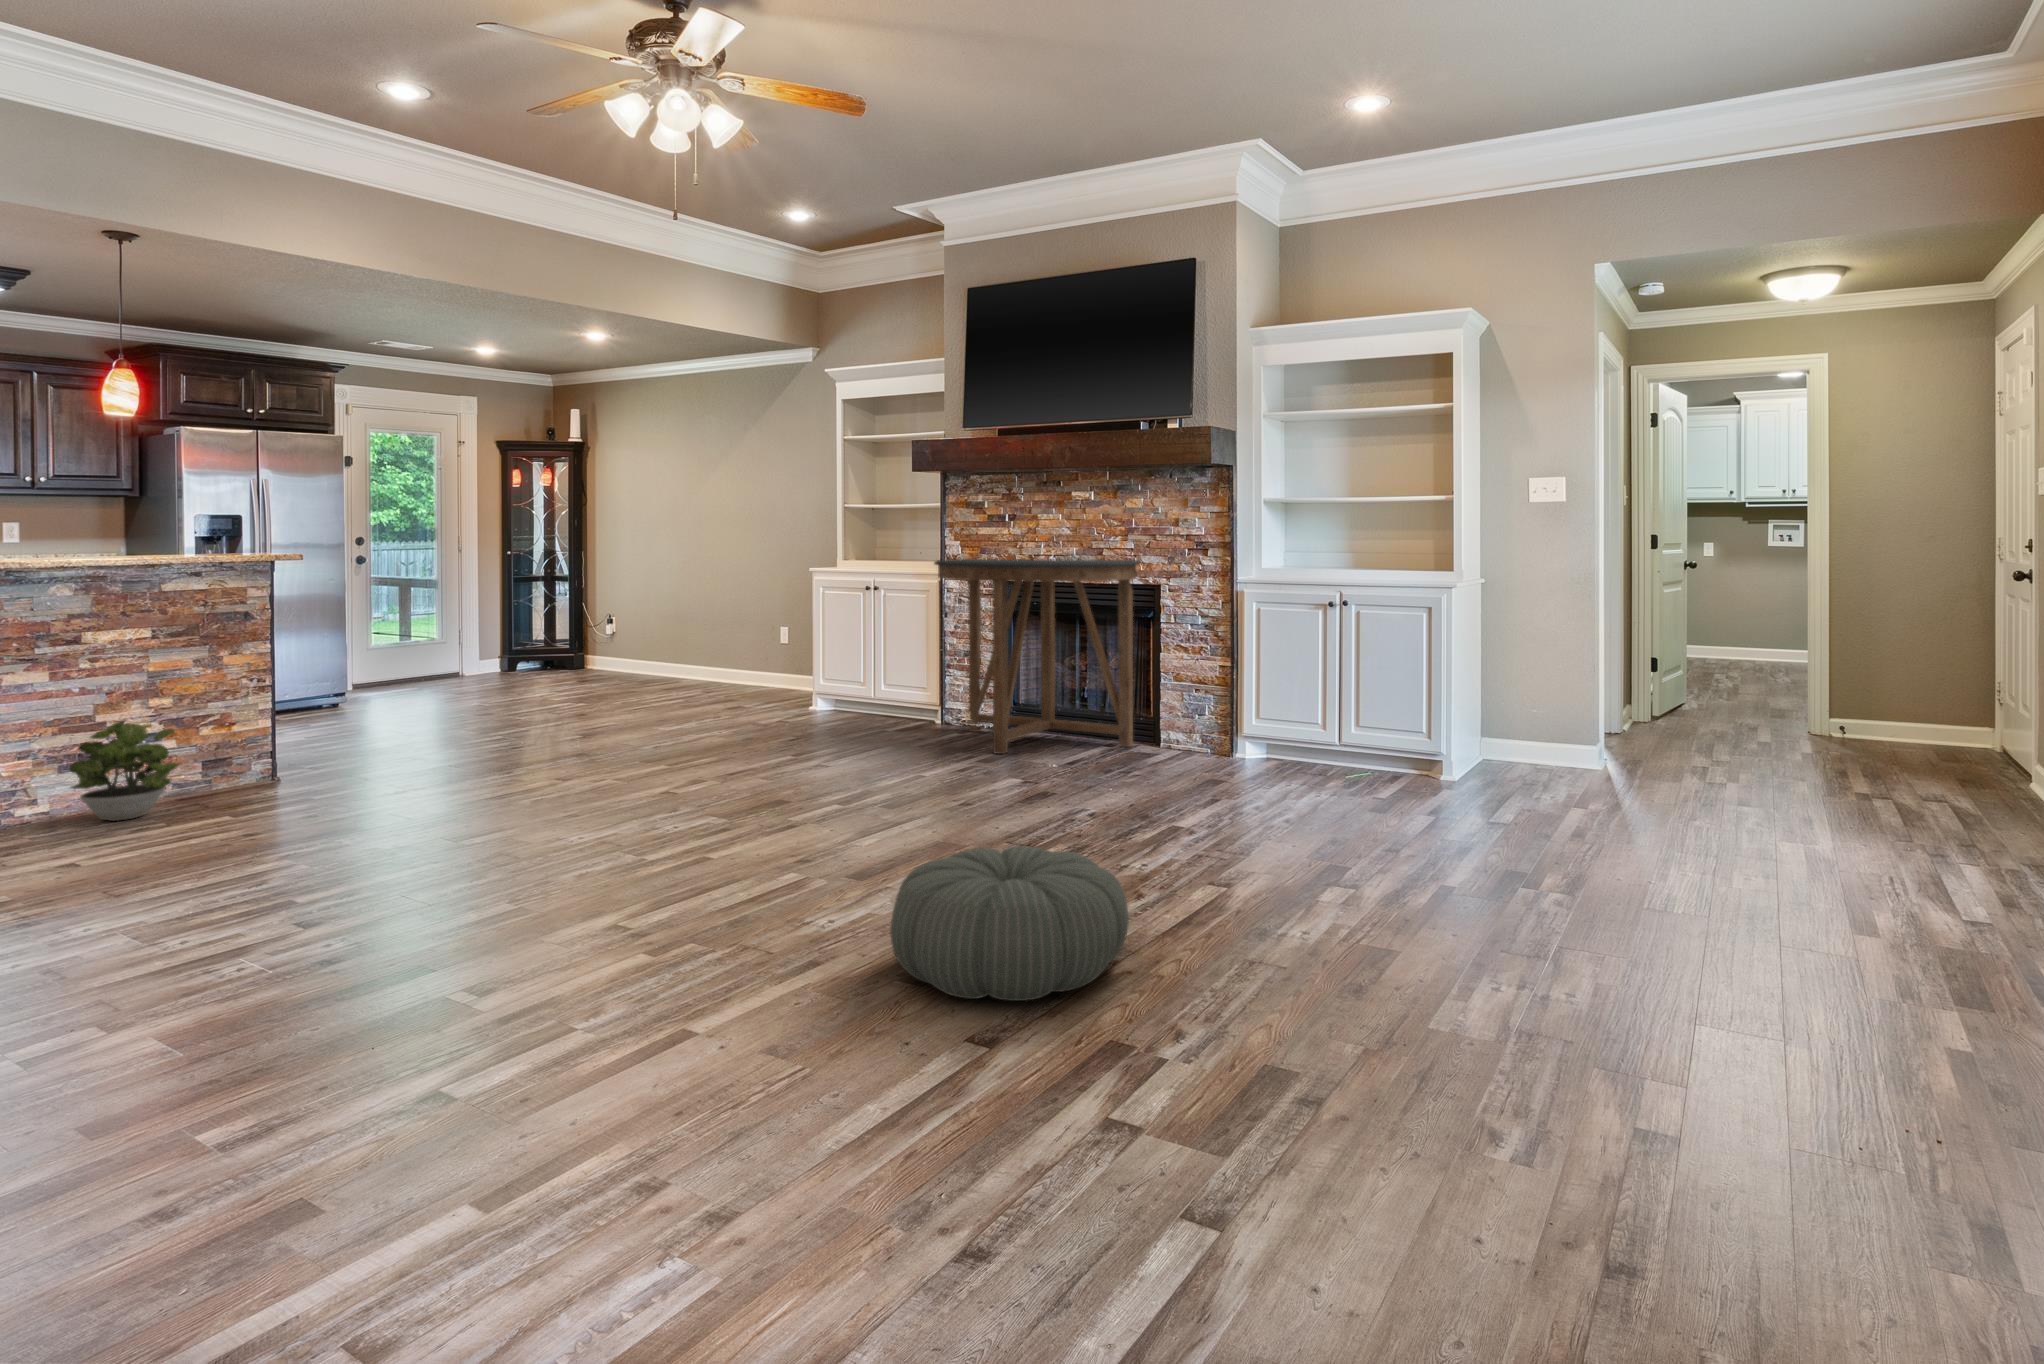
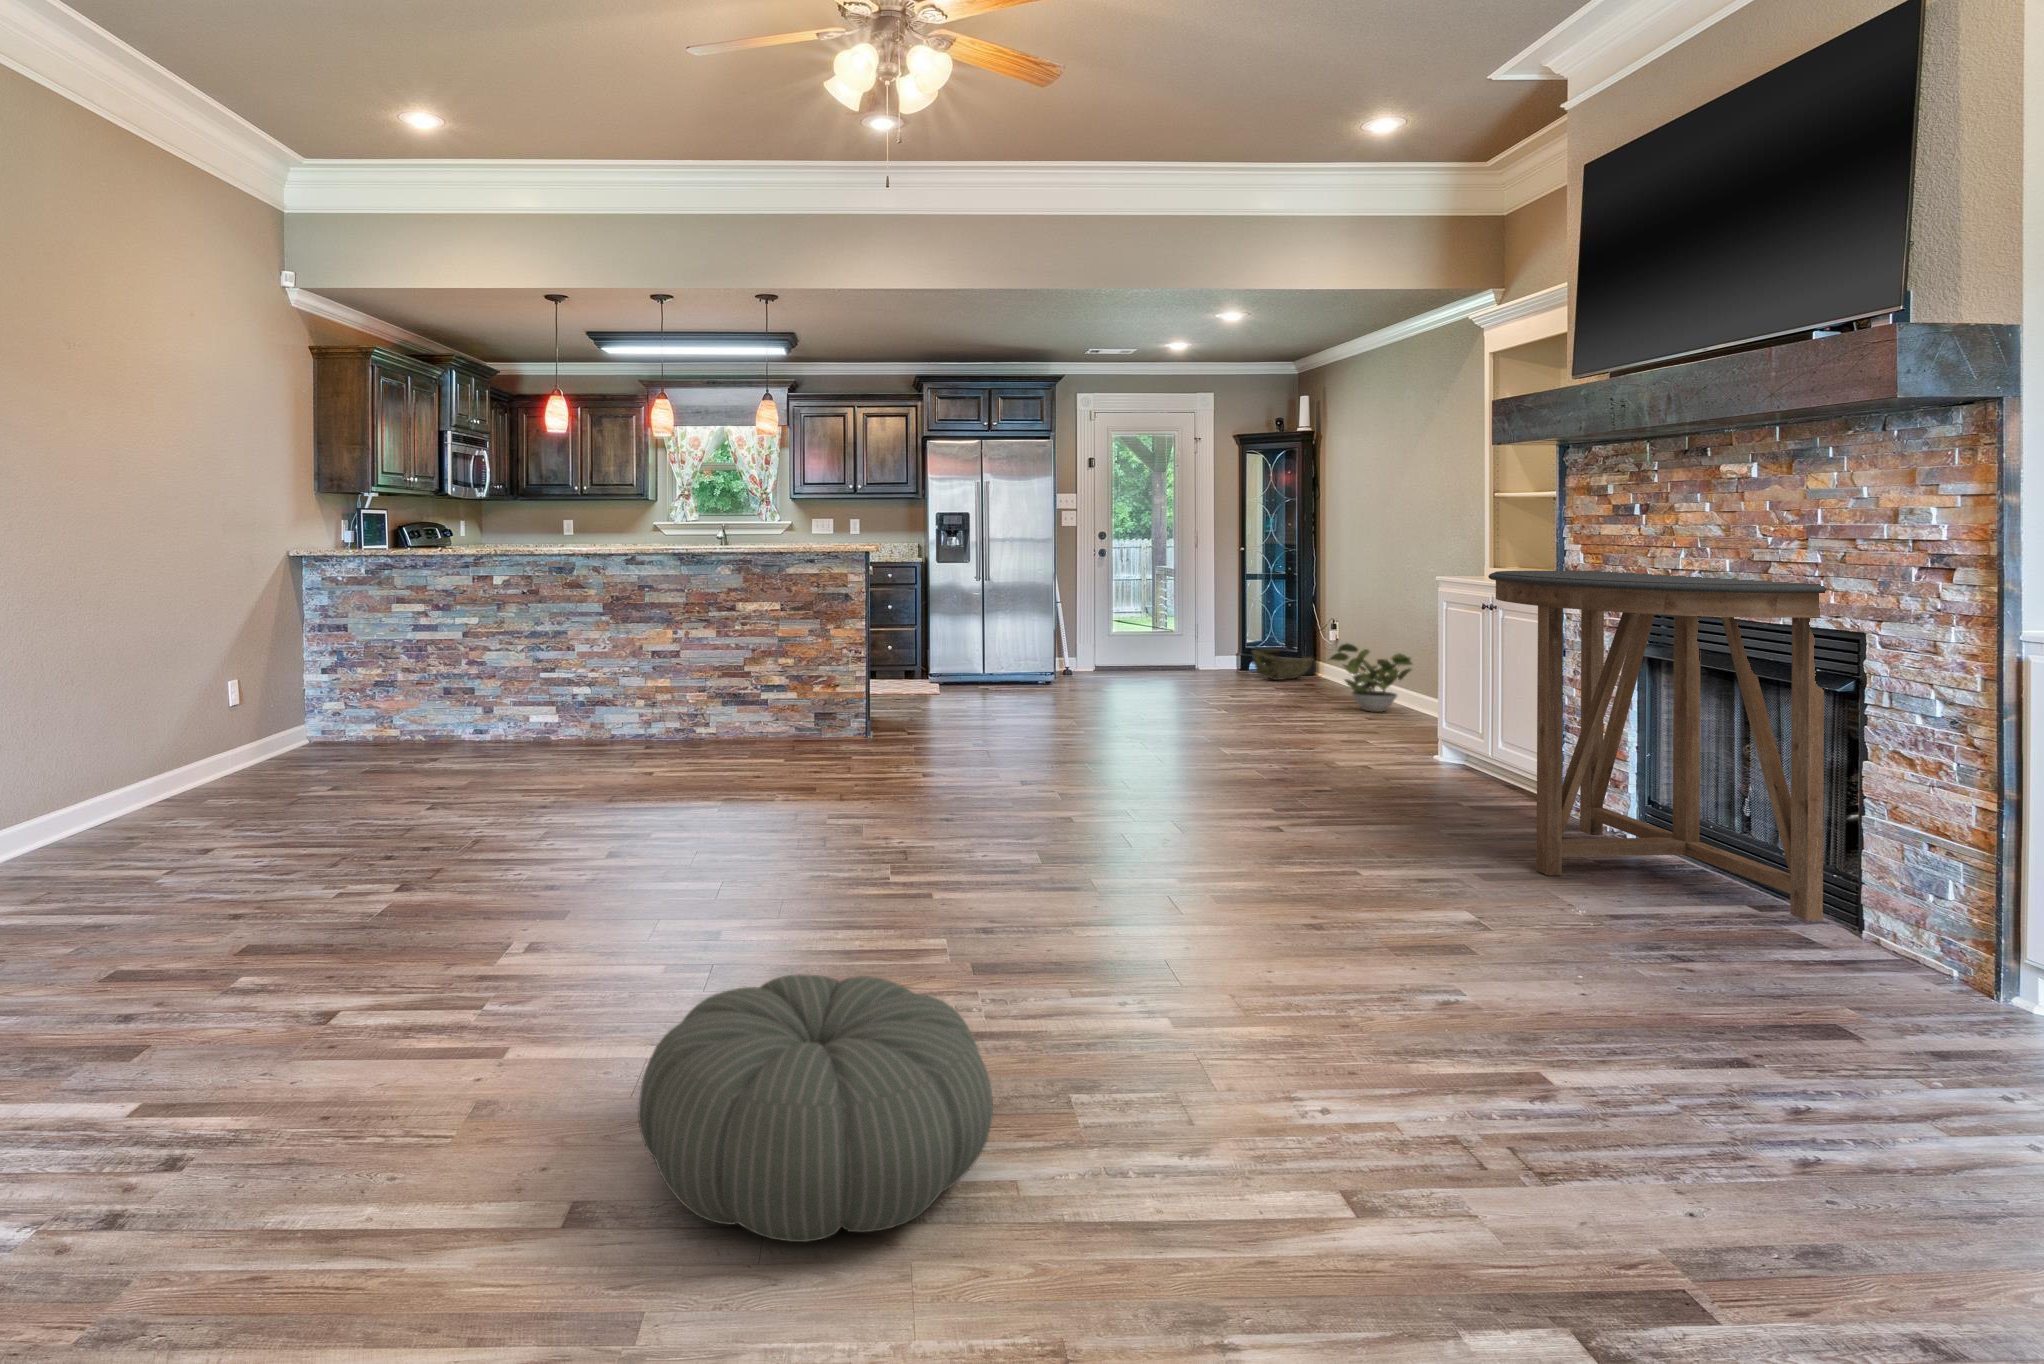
woven basket: none [539,646,593,675] -> present [1252,649,1313,680]
potted plant: present [69,720,179,821] -> present [1328,644,1412,712]

